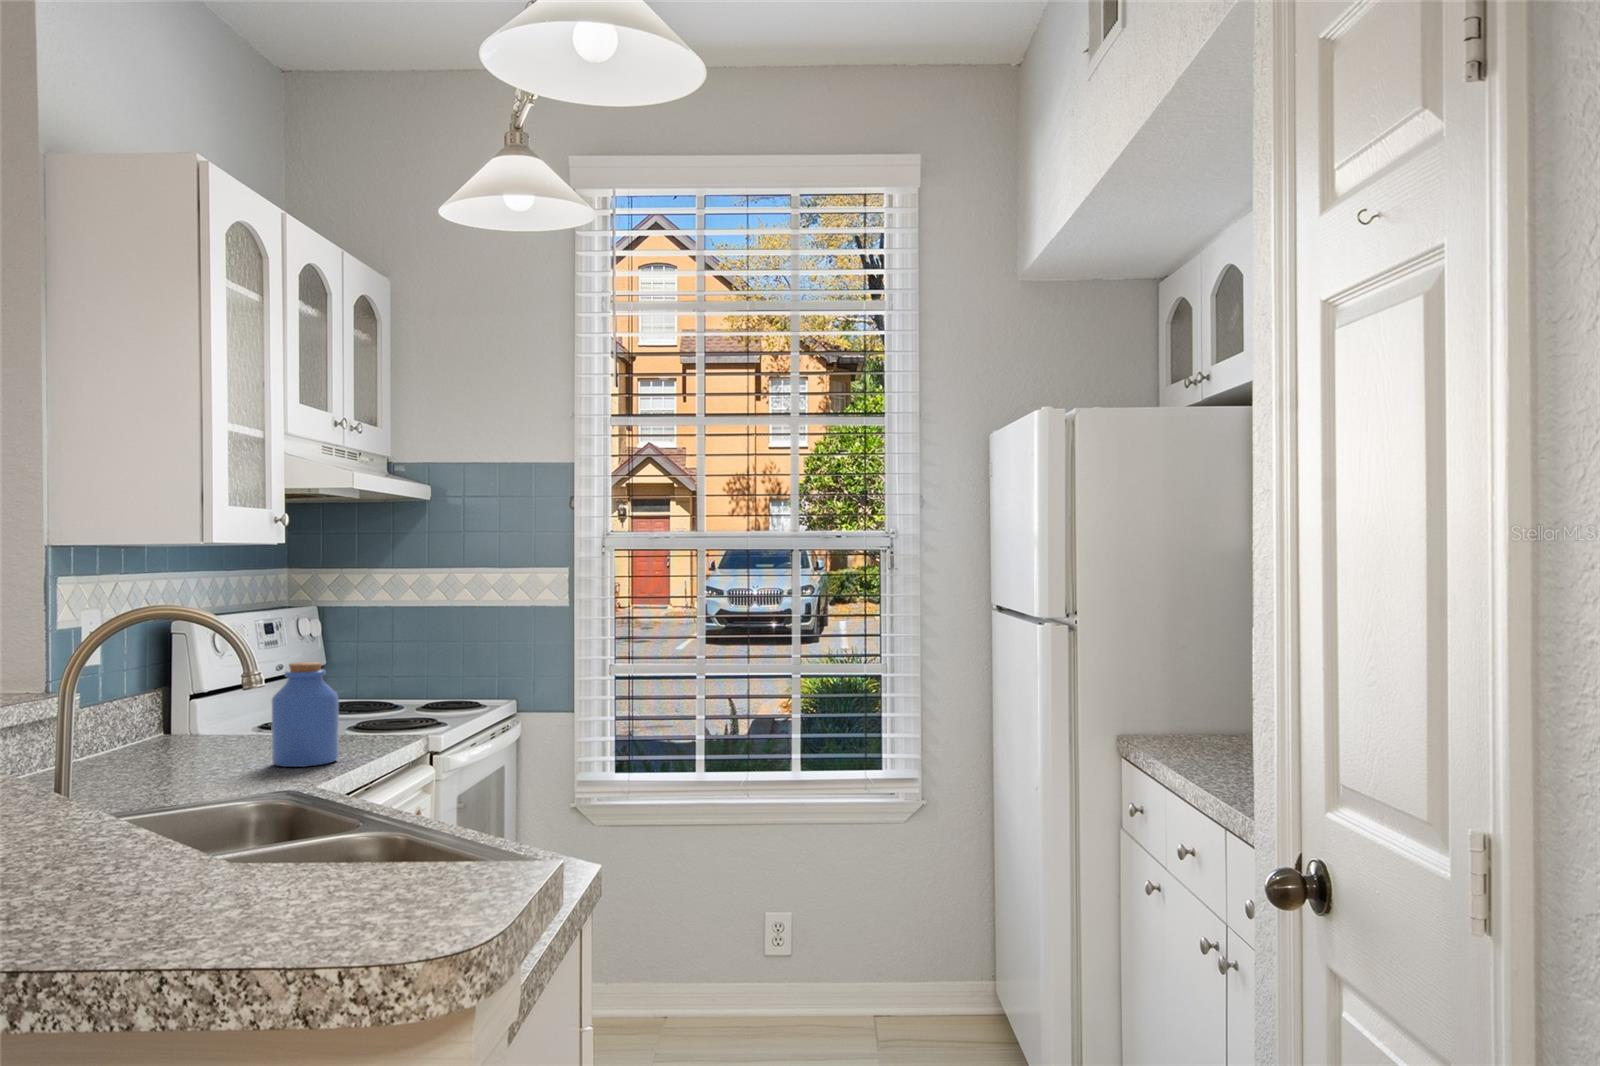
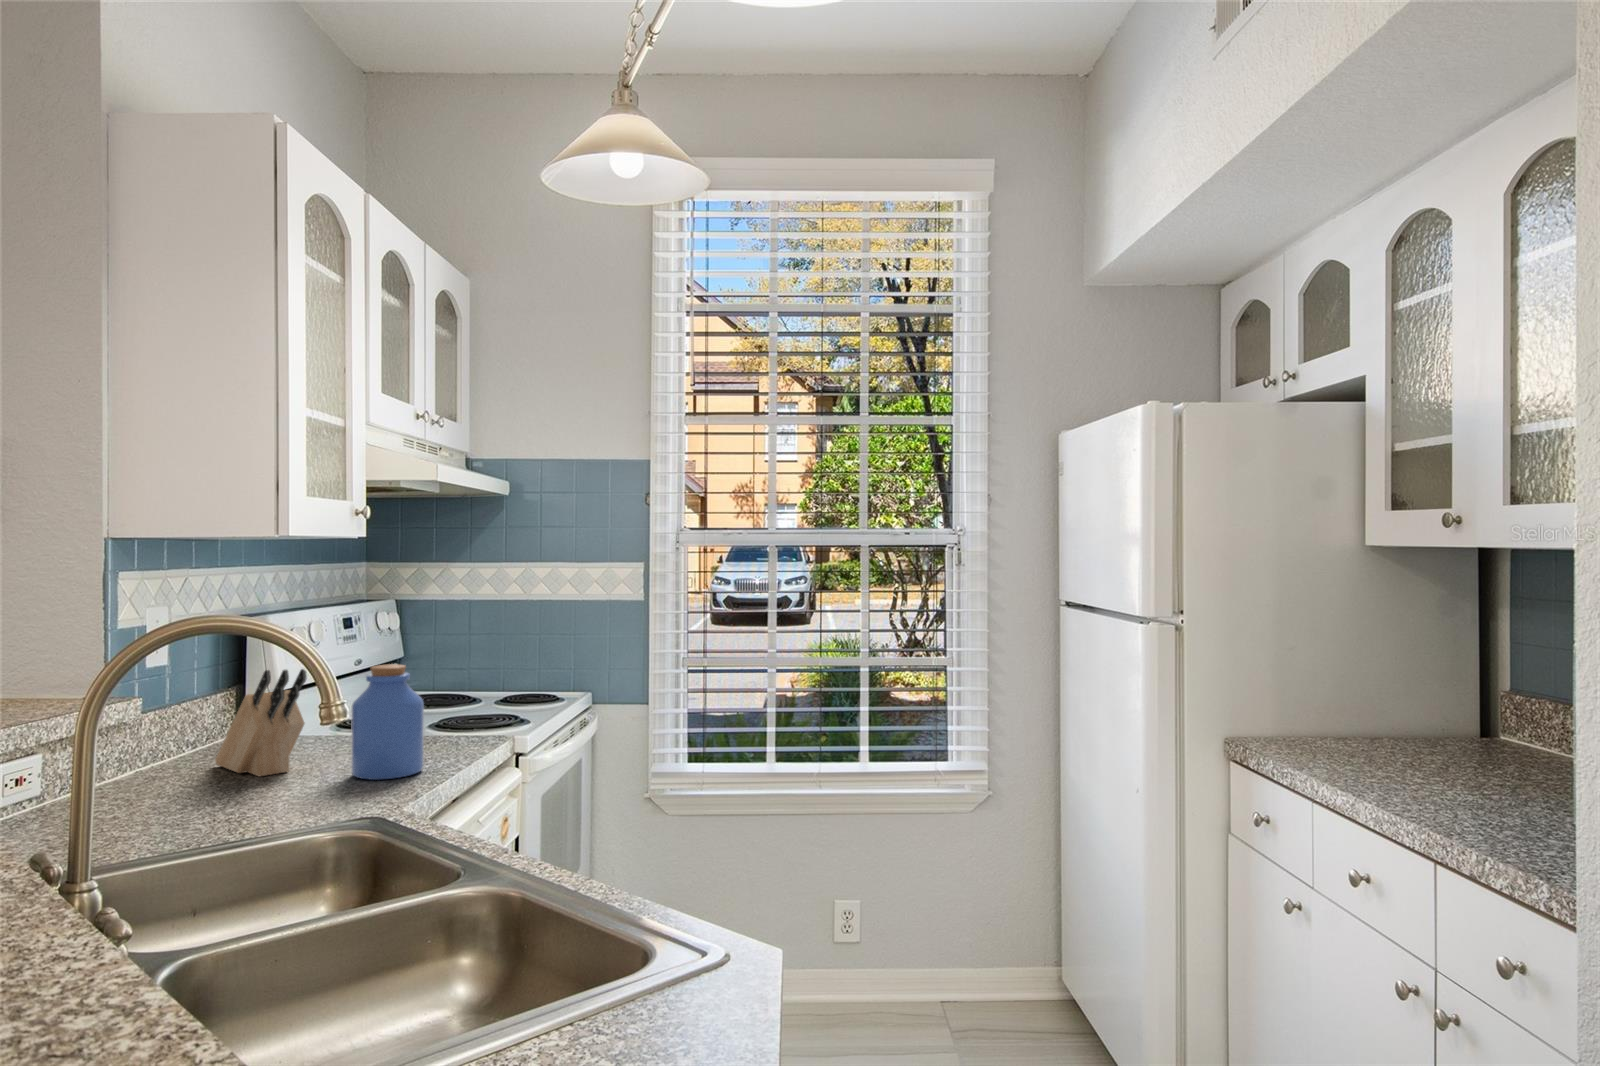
knife block: none [145,666,230,766] -> present [215,669,307,777]

